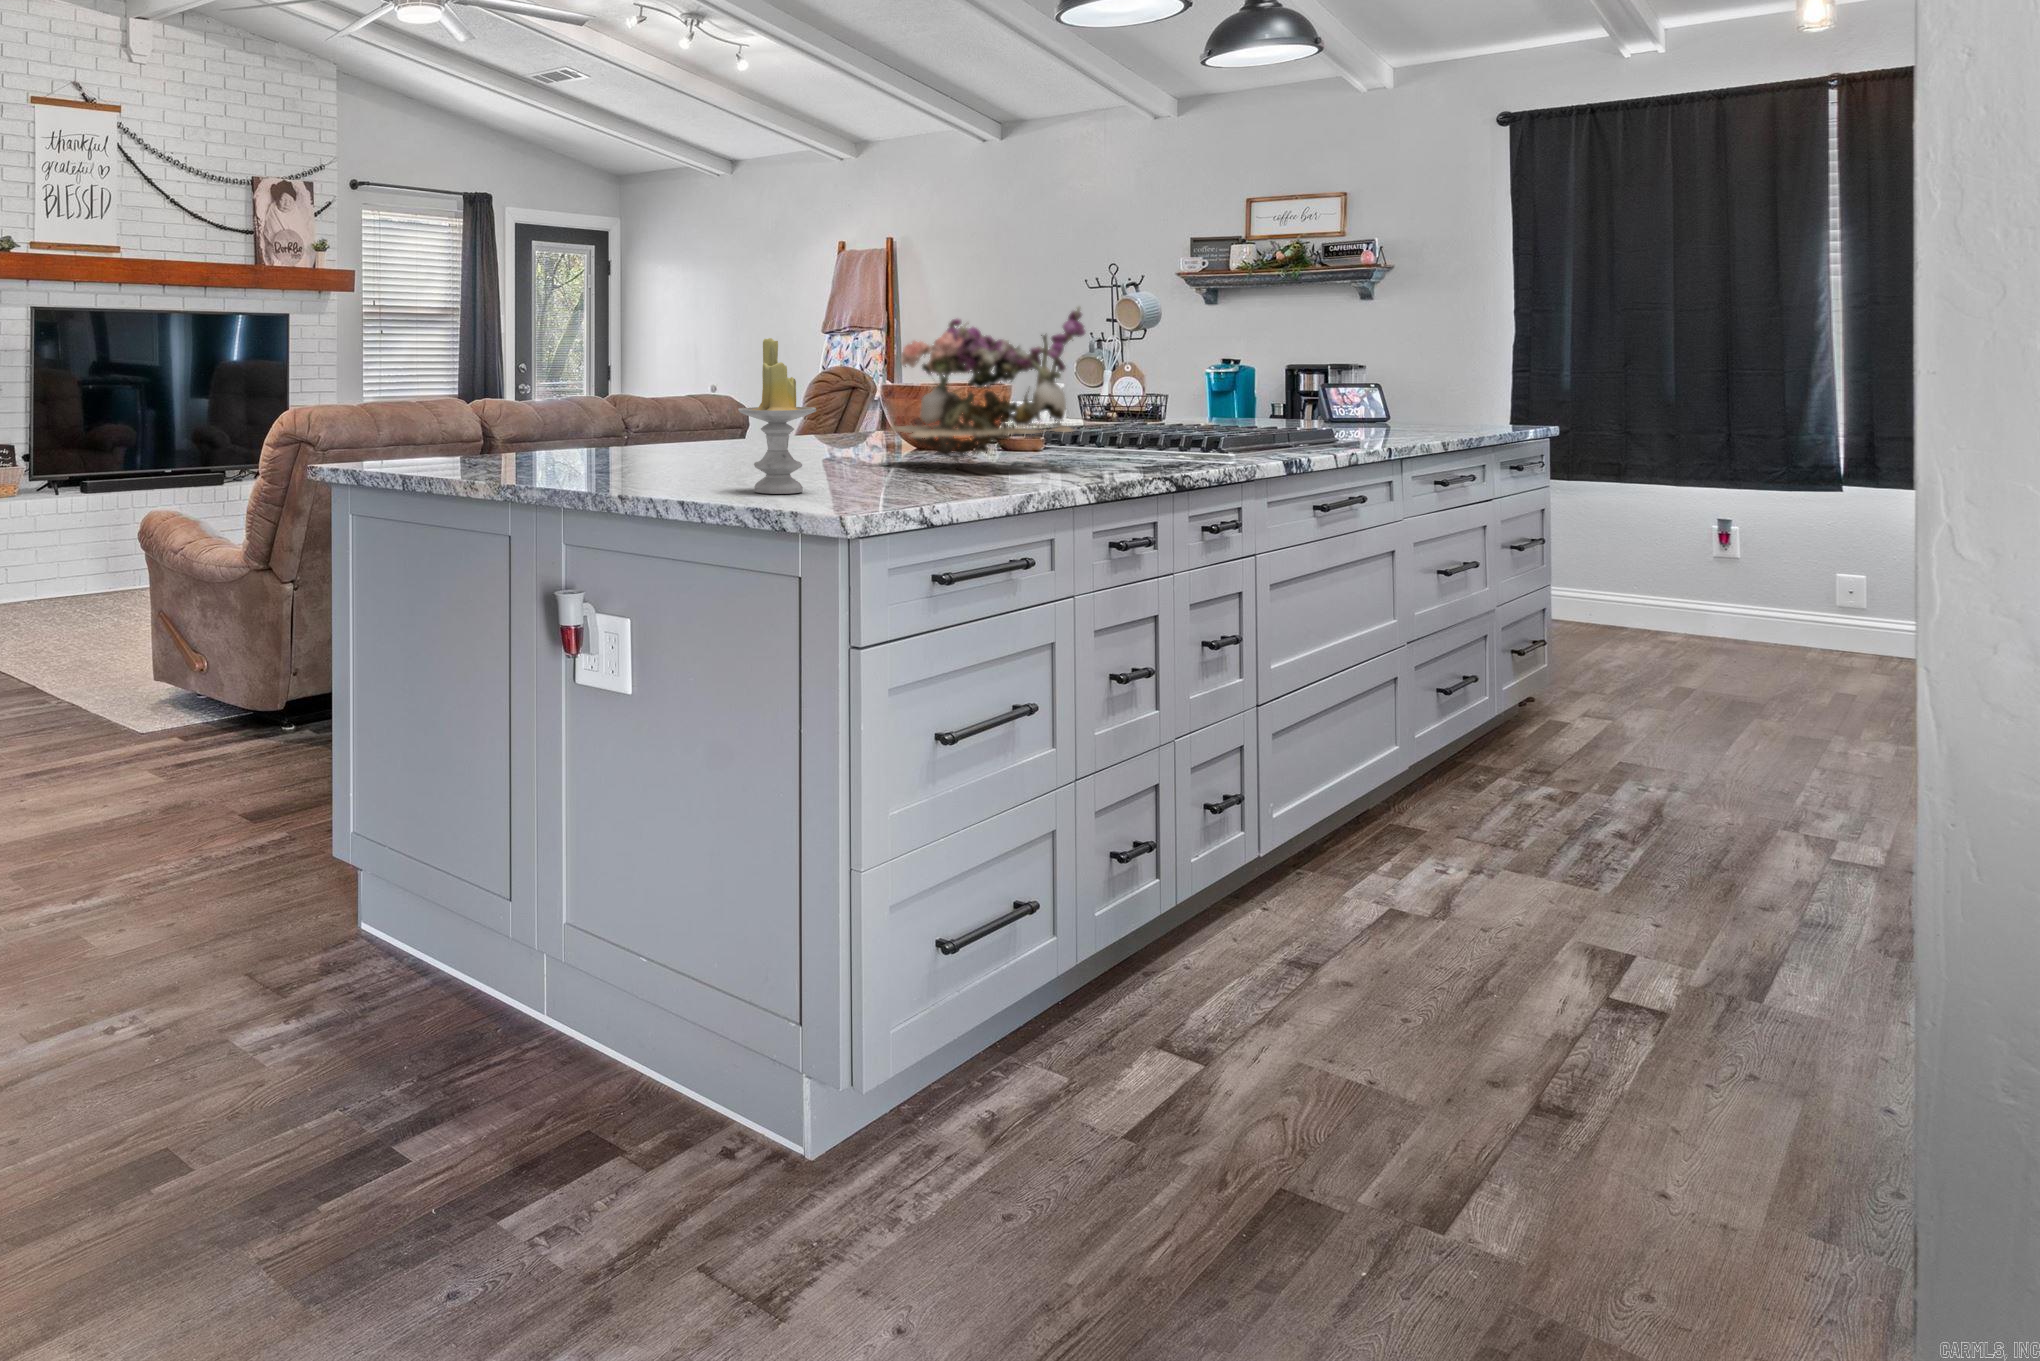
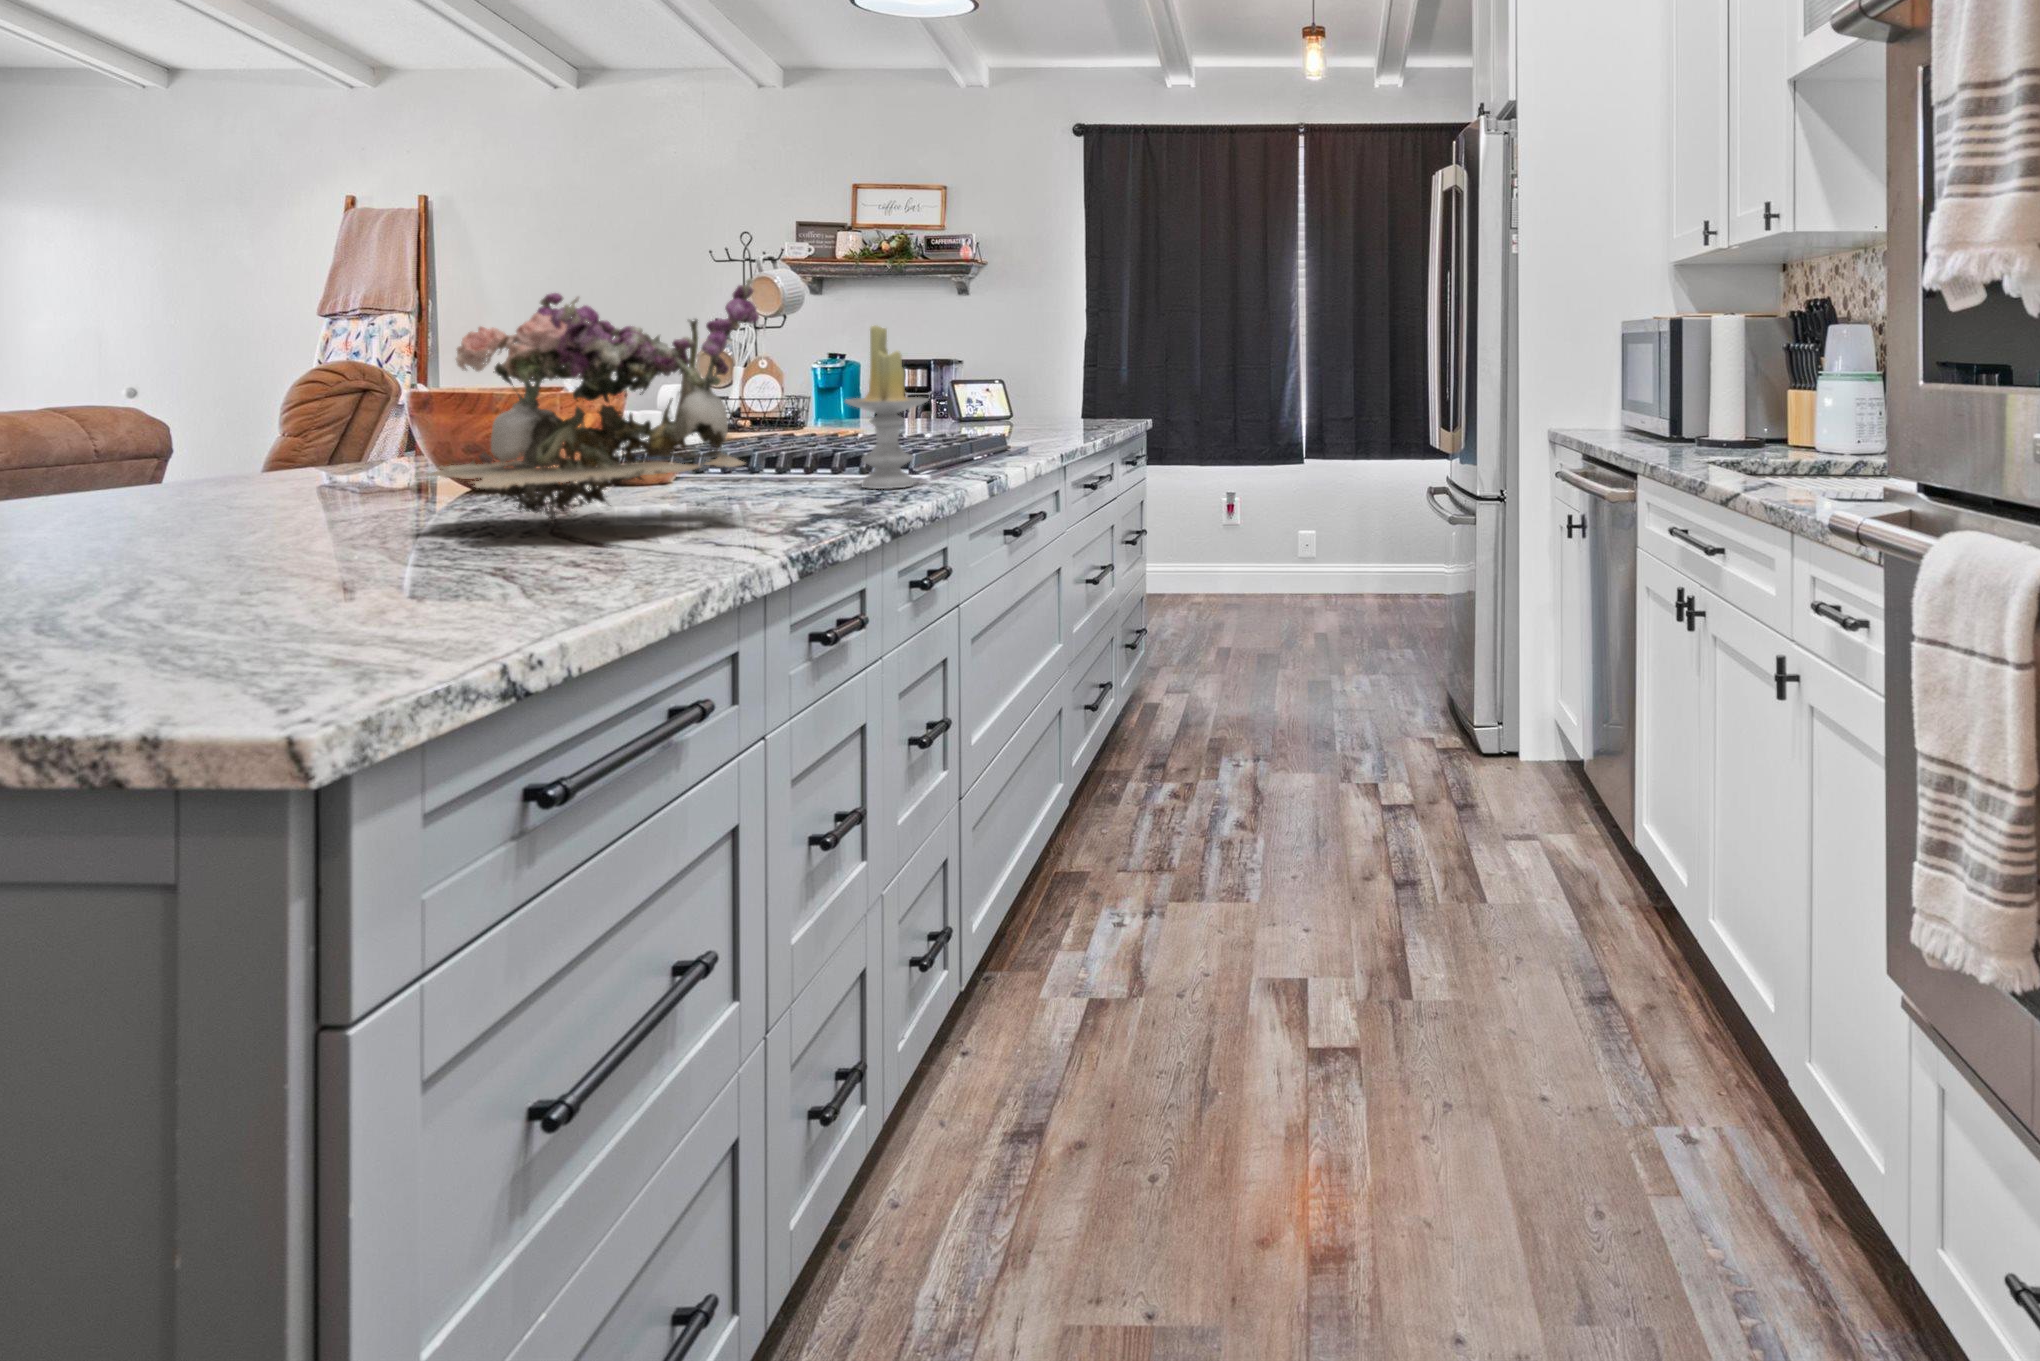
candle: present [738,338,816,494] -> present [845,325,928,489]

